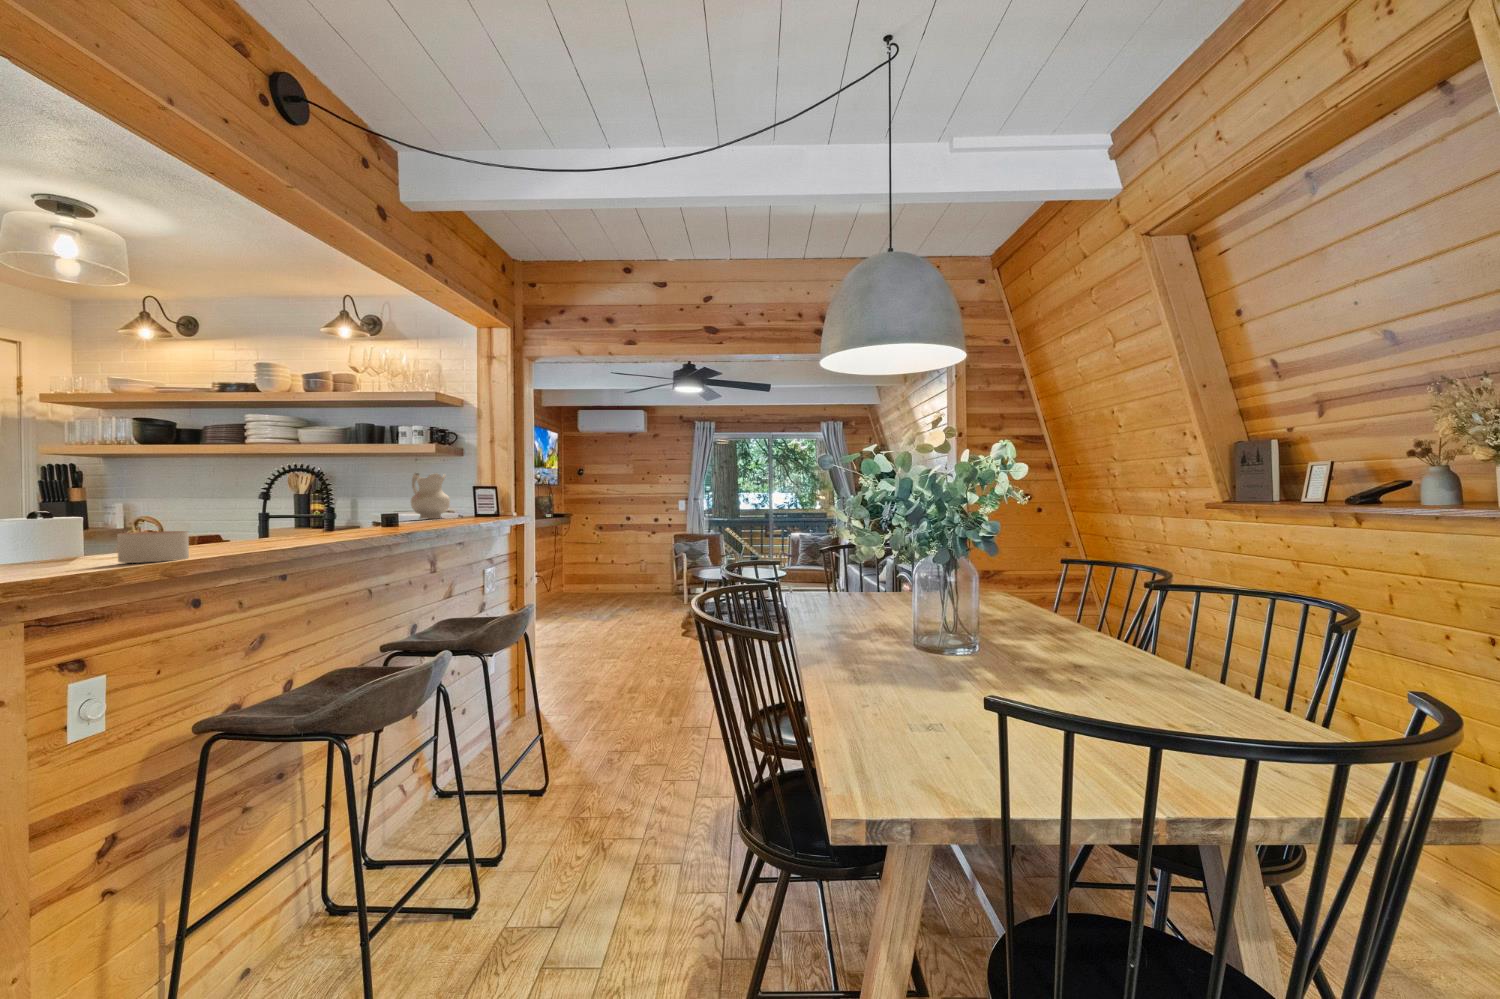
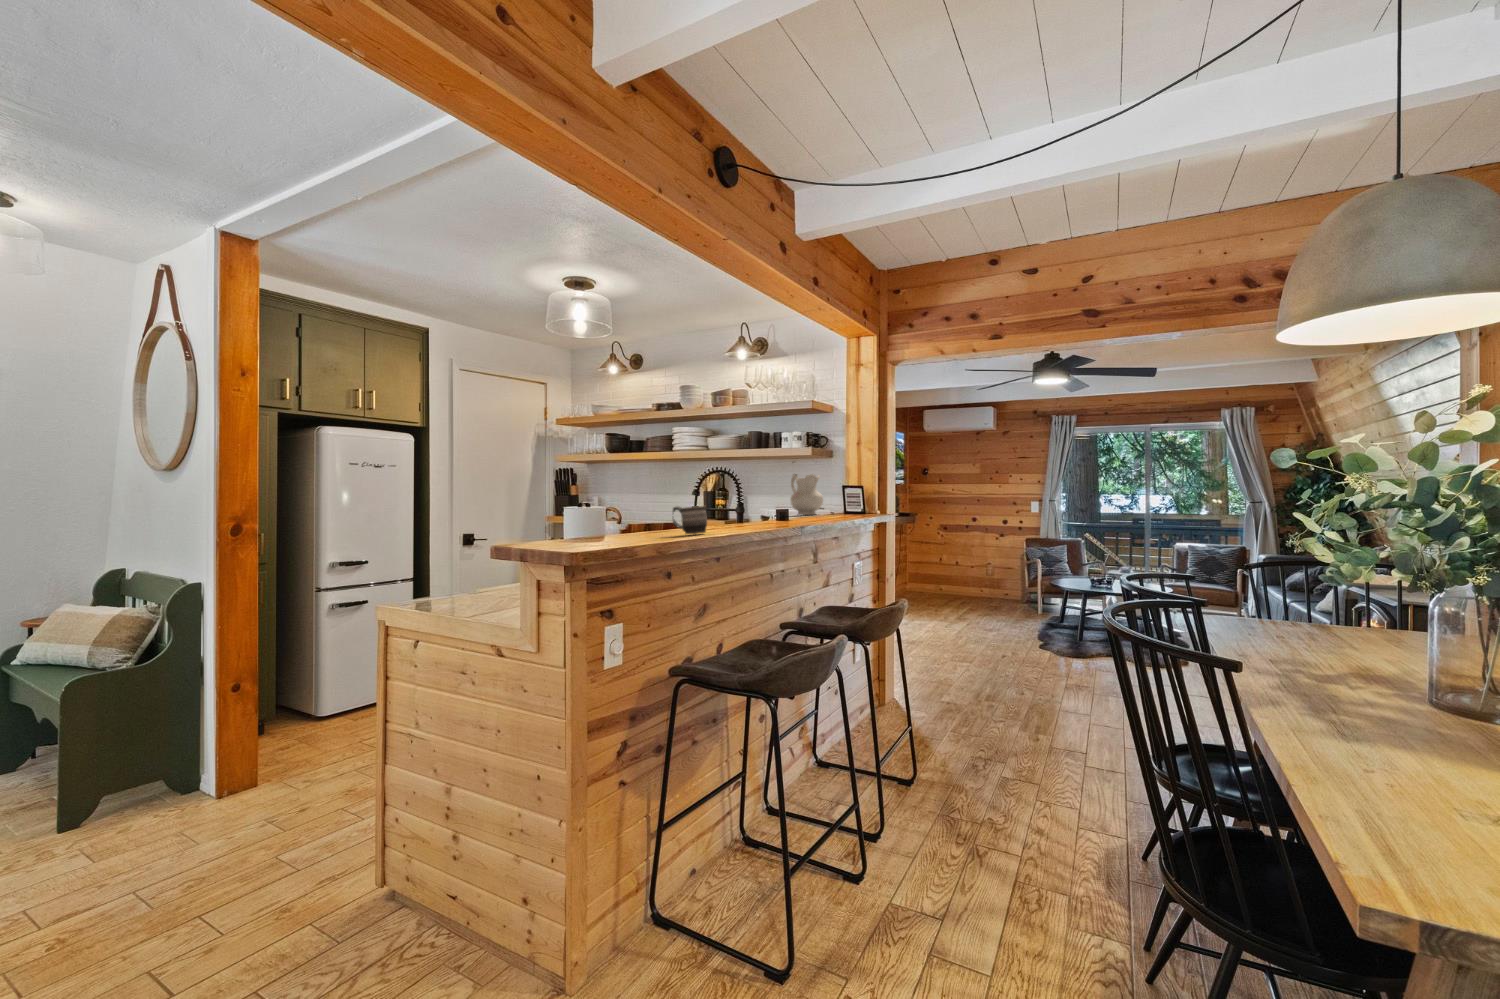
mug: none [208,512,261,549] -> present [673,506,707,534]
candle: present [117,531,189,563] -> none [628,519,670,542]

